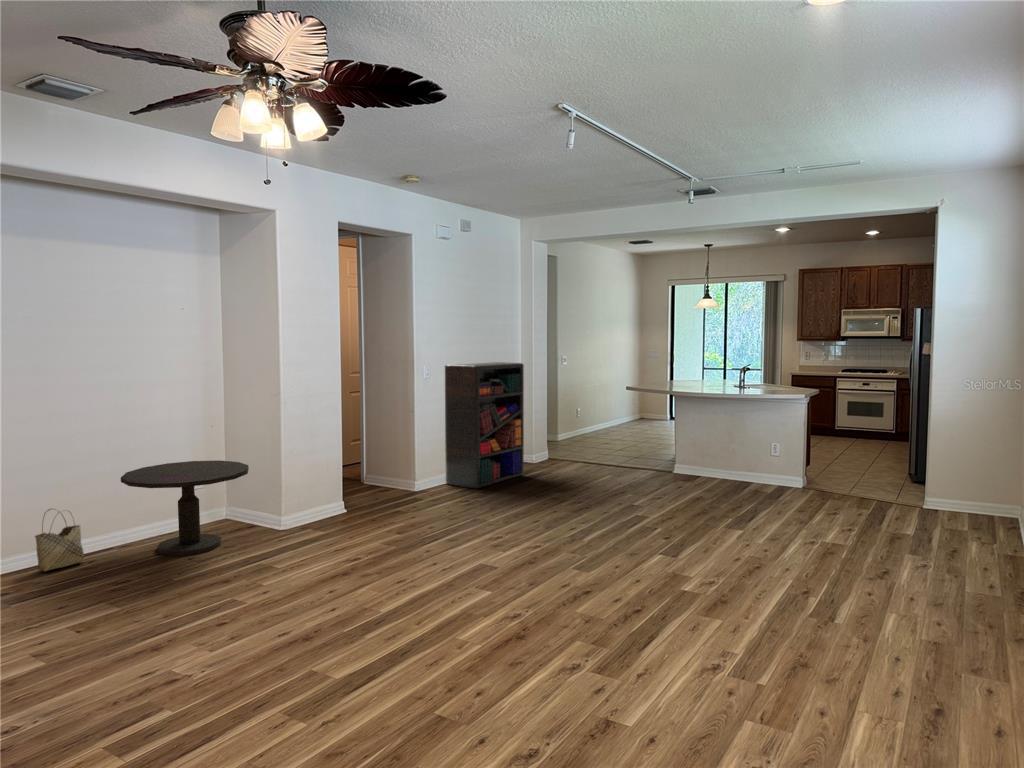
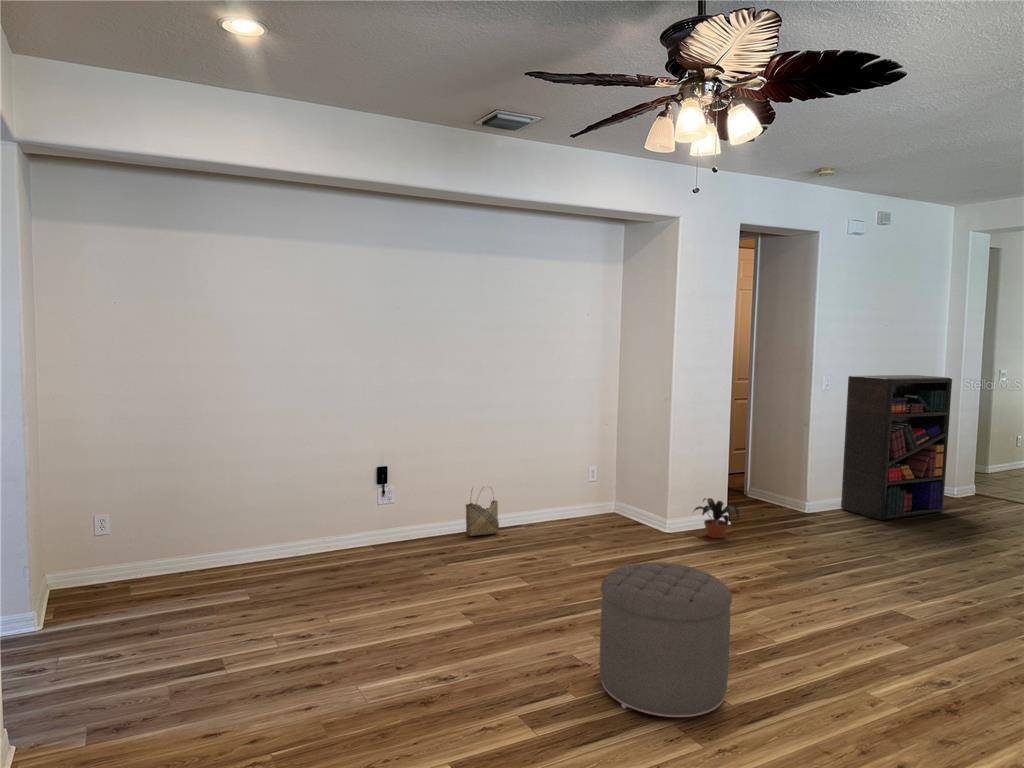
side table: present [121,460,249,556] -> none [530,454,638,542]
potted plant: none [309,489,354,527] -> present [694,498,739,538]
ottoman: none [194,555,332,713] -> present [600,562,732,717]

